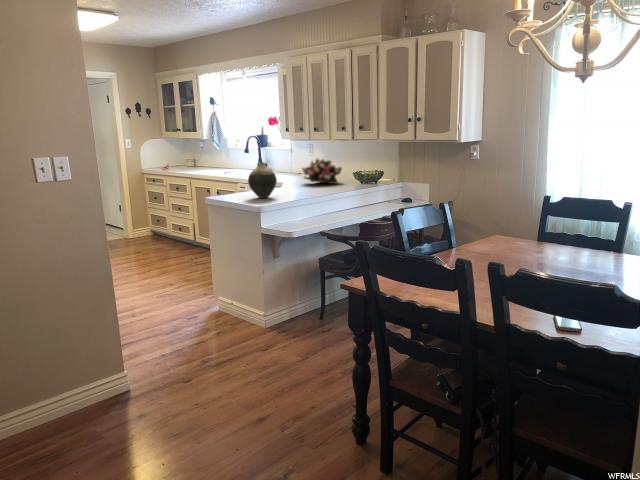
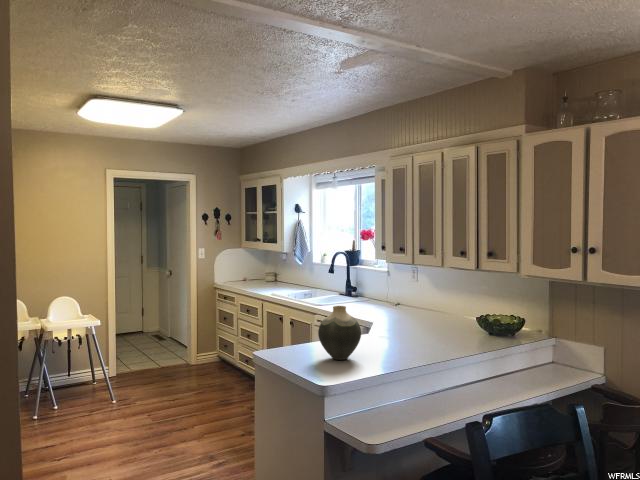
flower arrangement: present [302,158,342,184] -> none [401,292,460,332]

